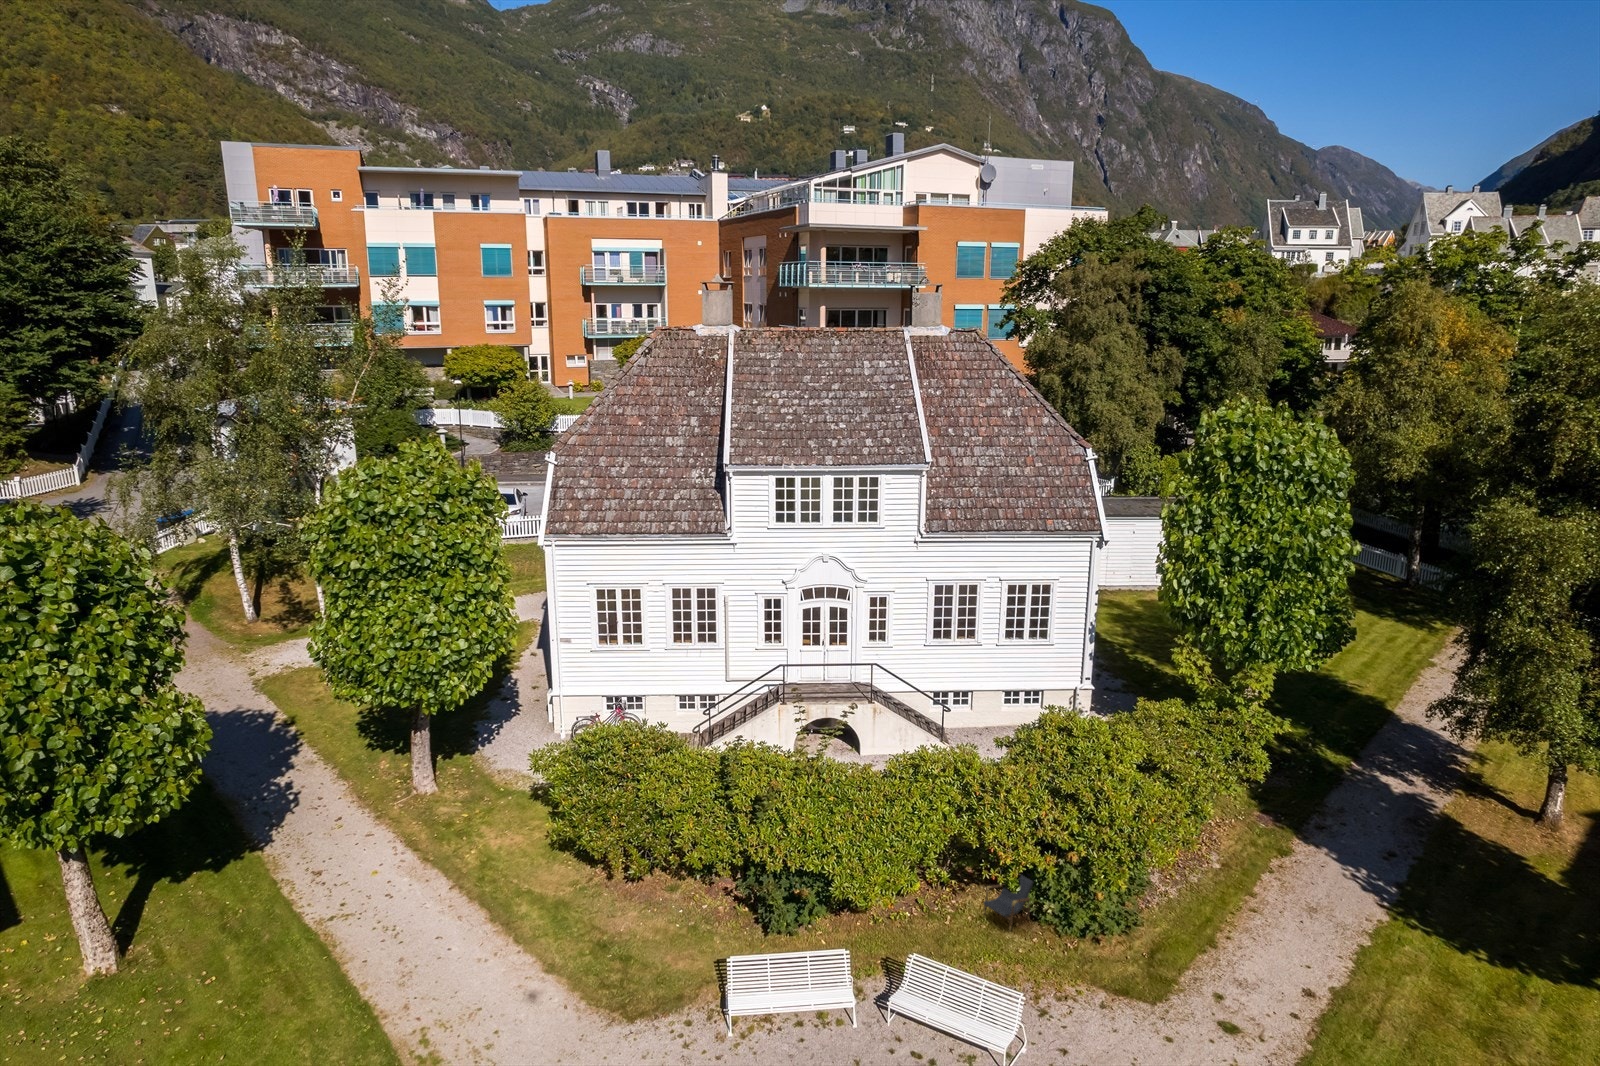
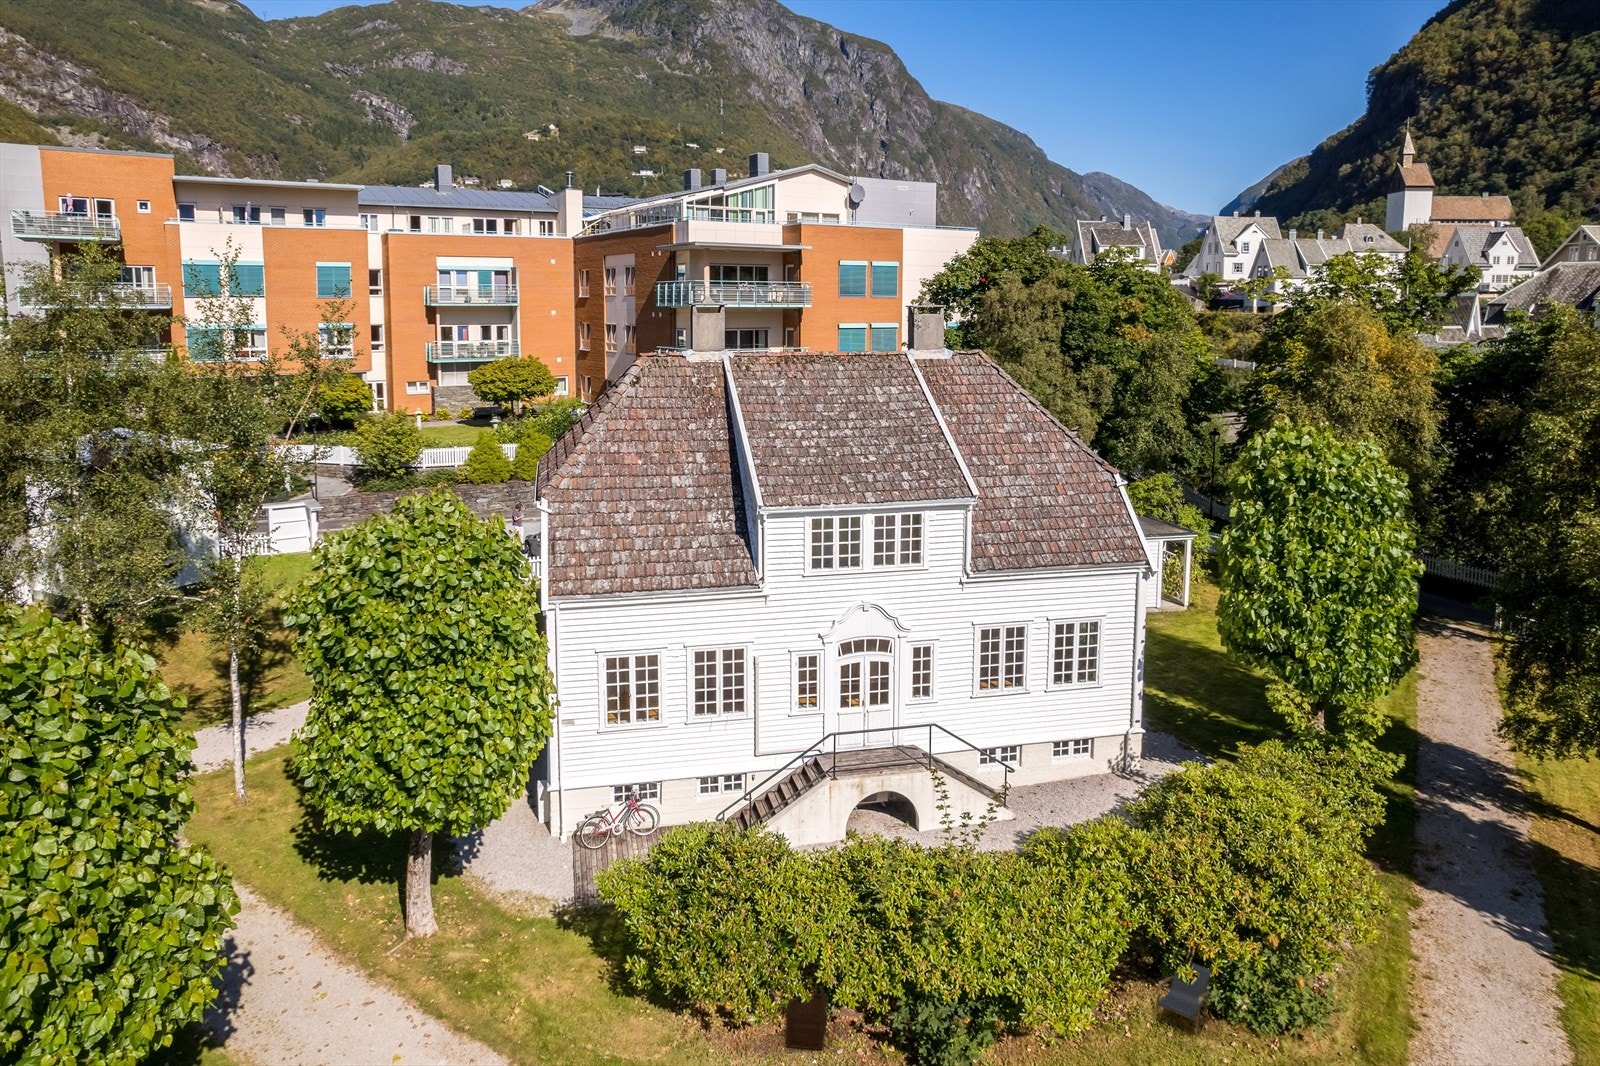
wooden crate: none [666,858,707,905] -> present [785,993,828,1050]

